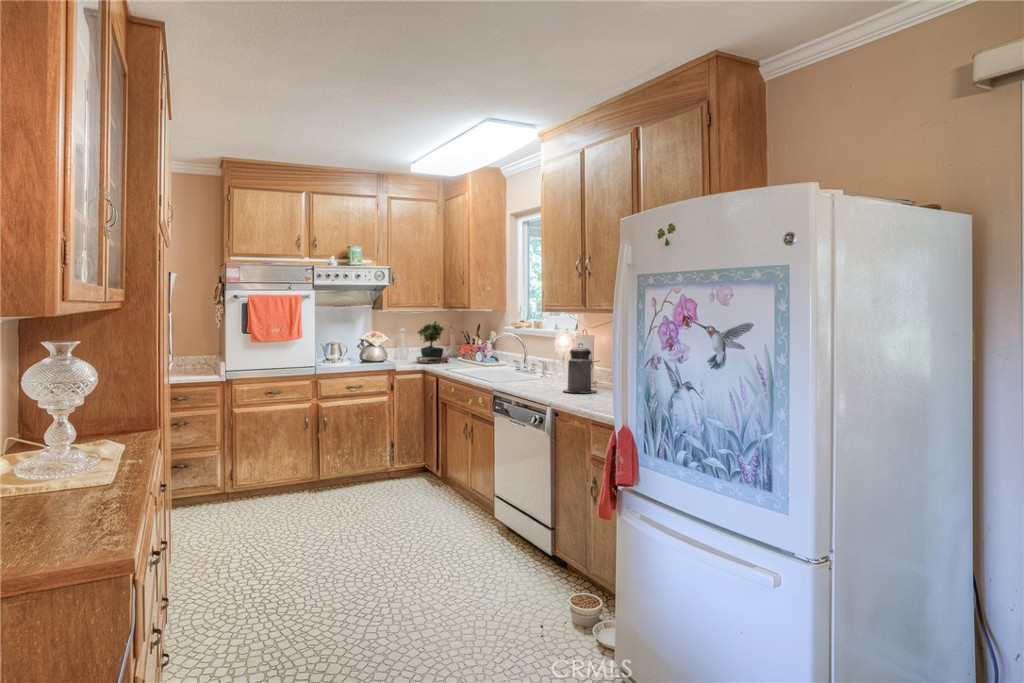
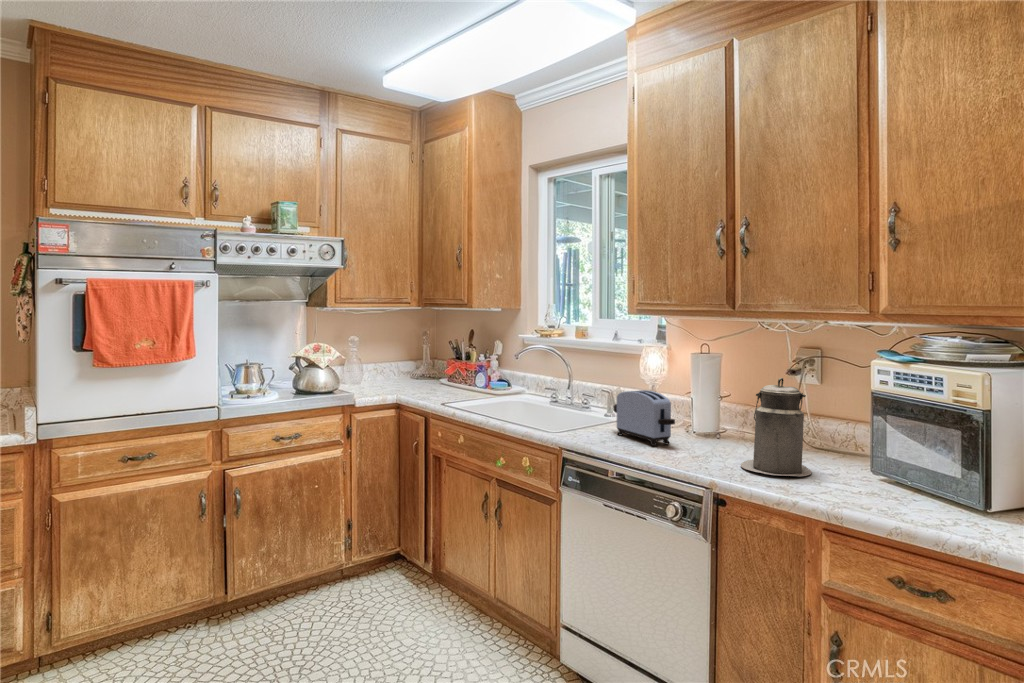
potted plant: present [416,321,449,363] -> none [370,324,432,393]
toaster: none [526,355,547,384] -> present [613,390,675,446]

